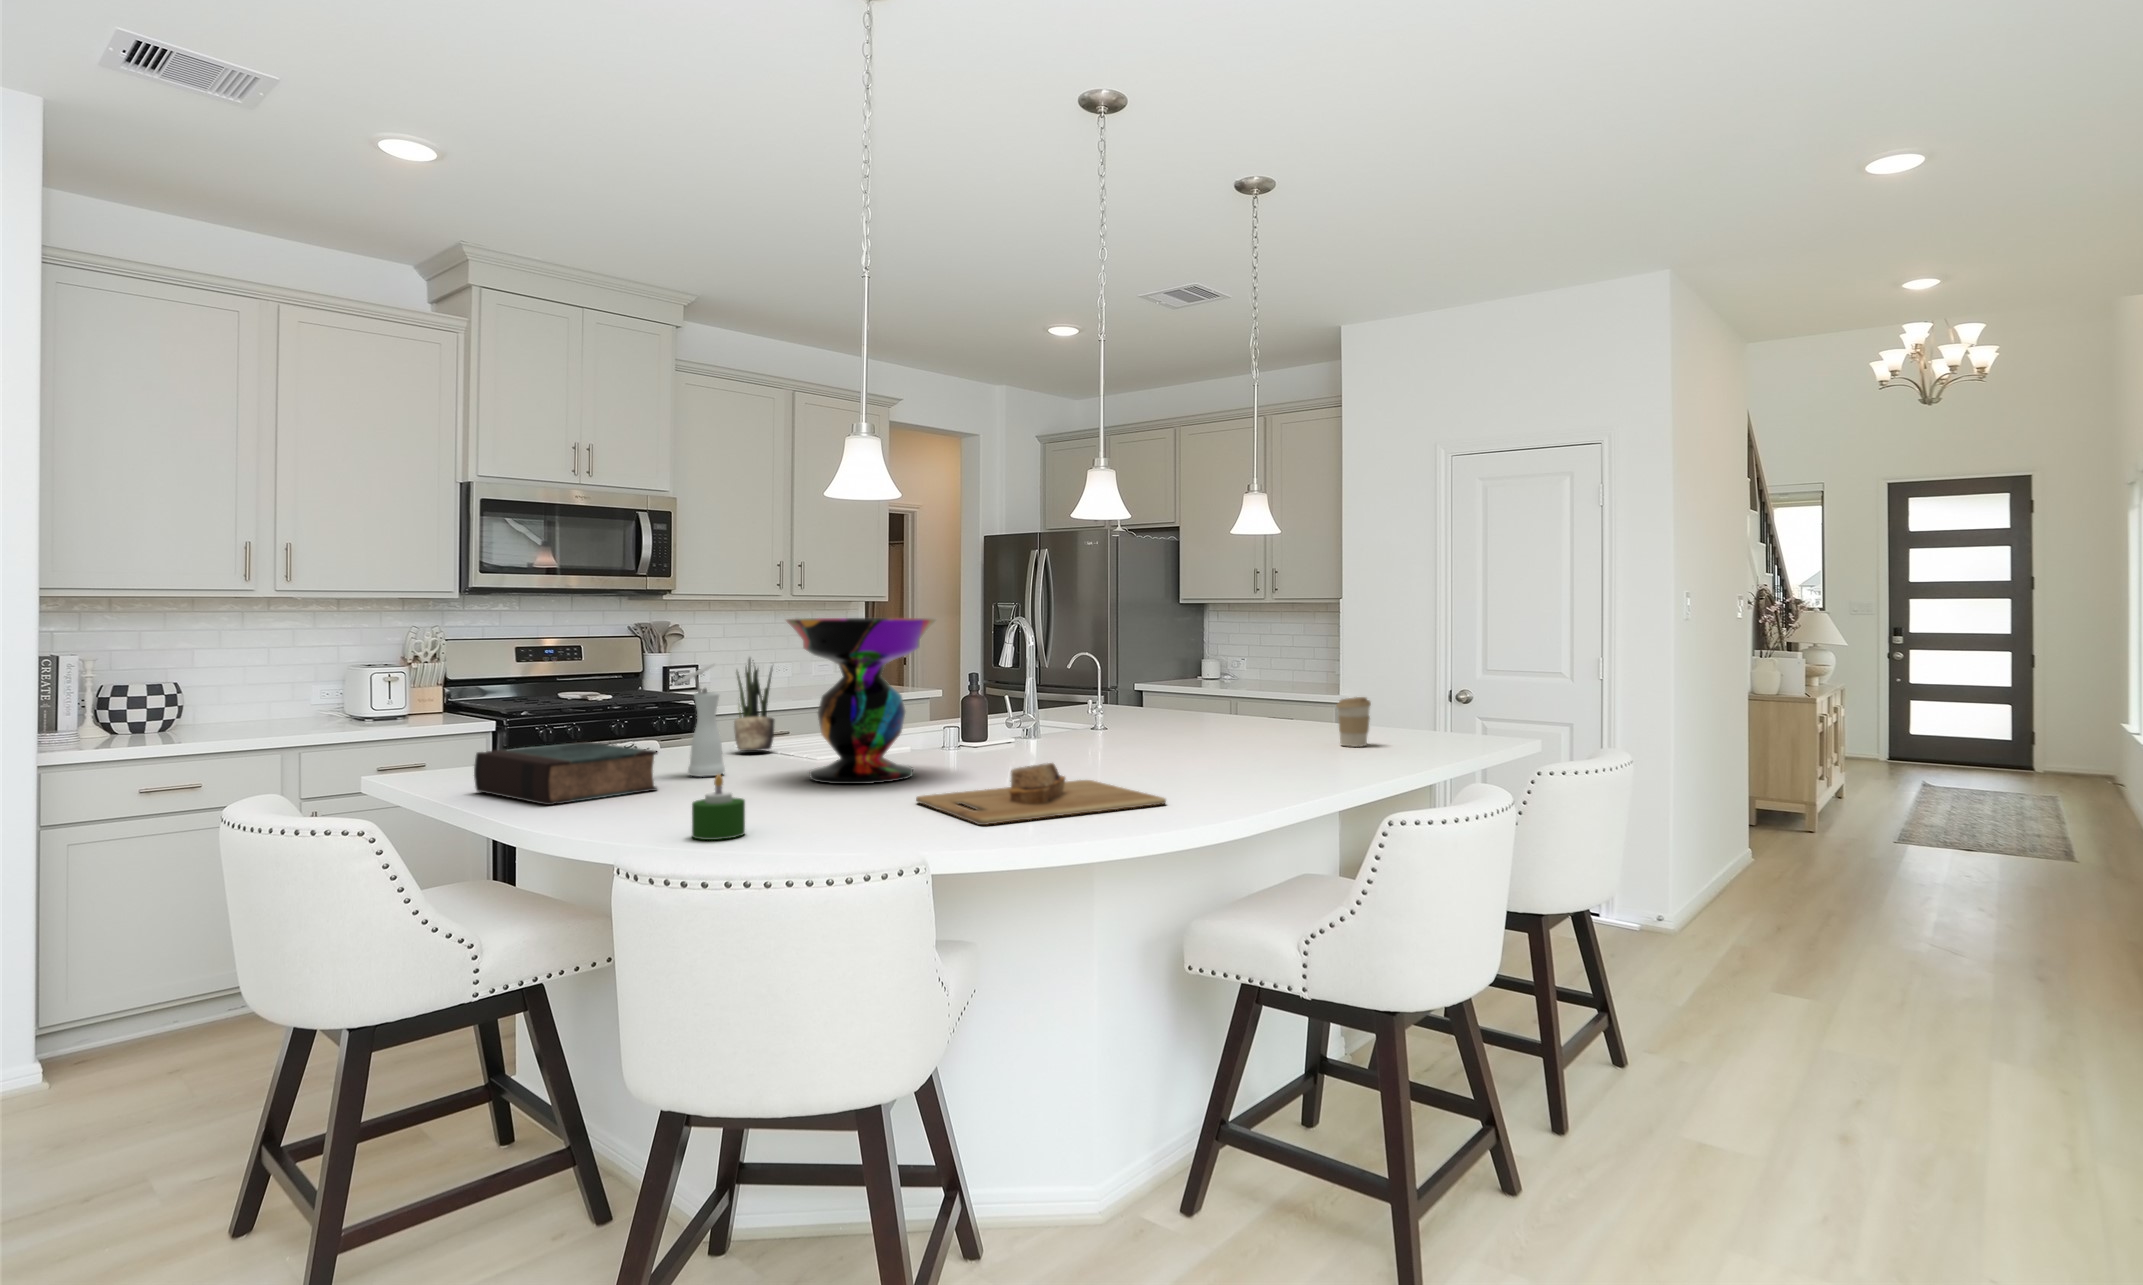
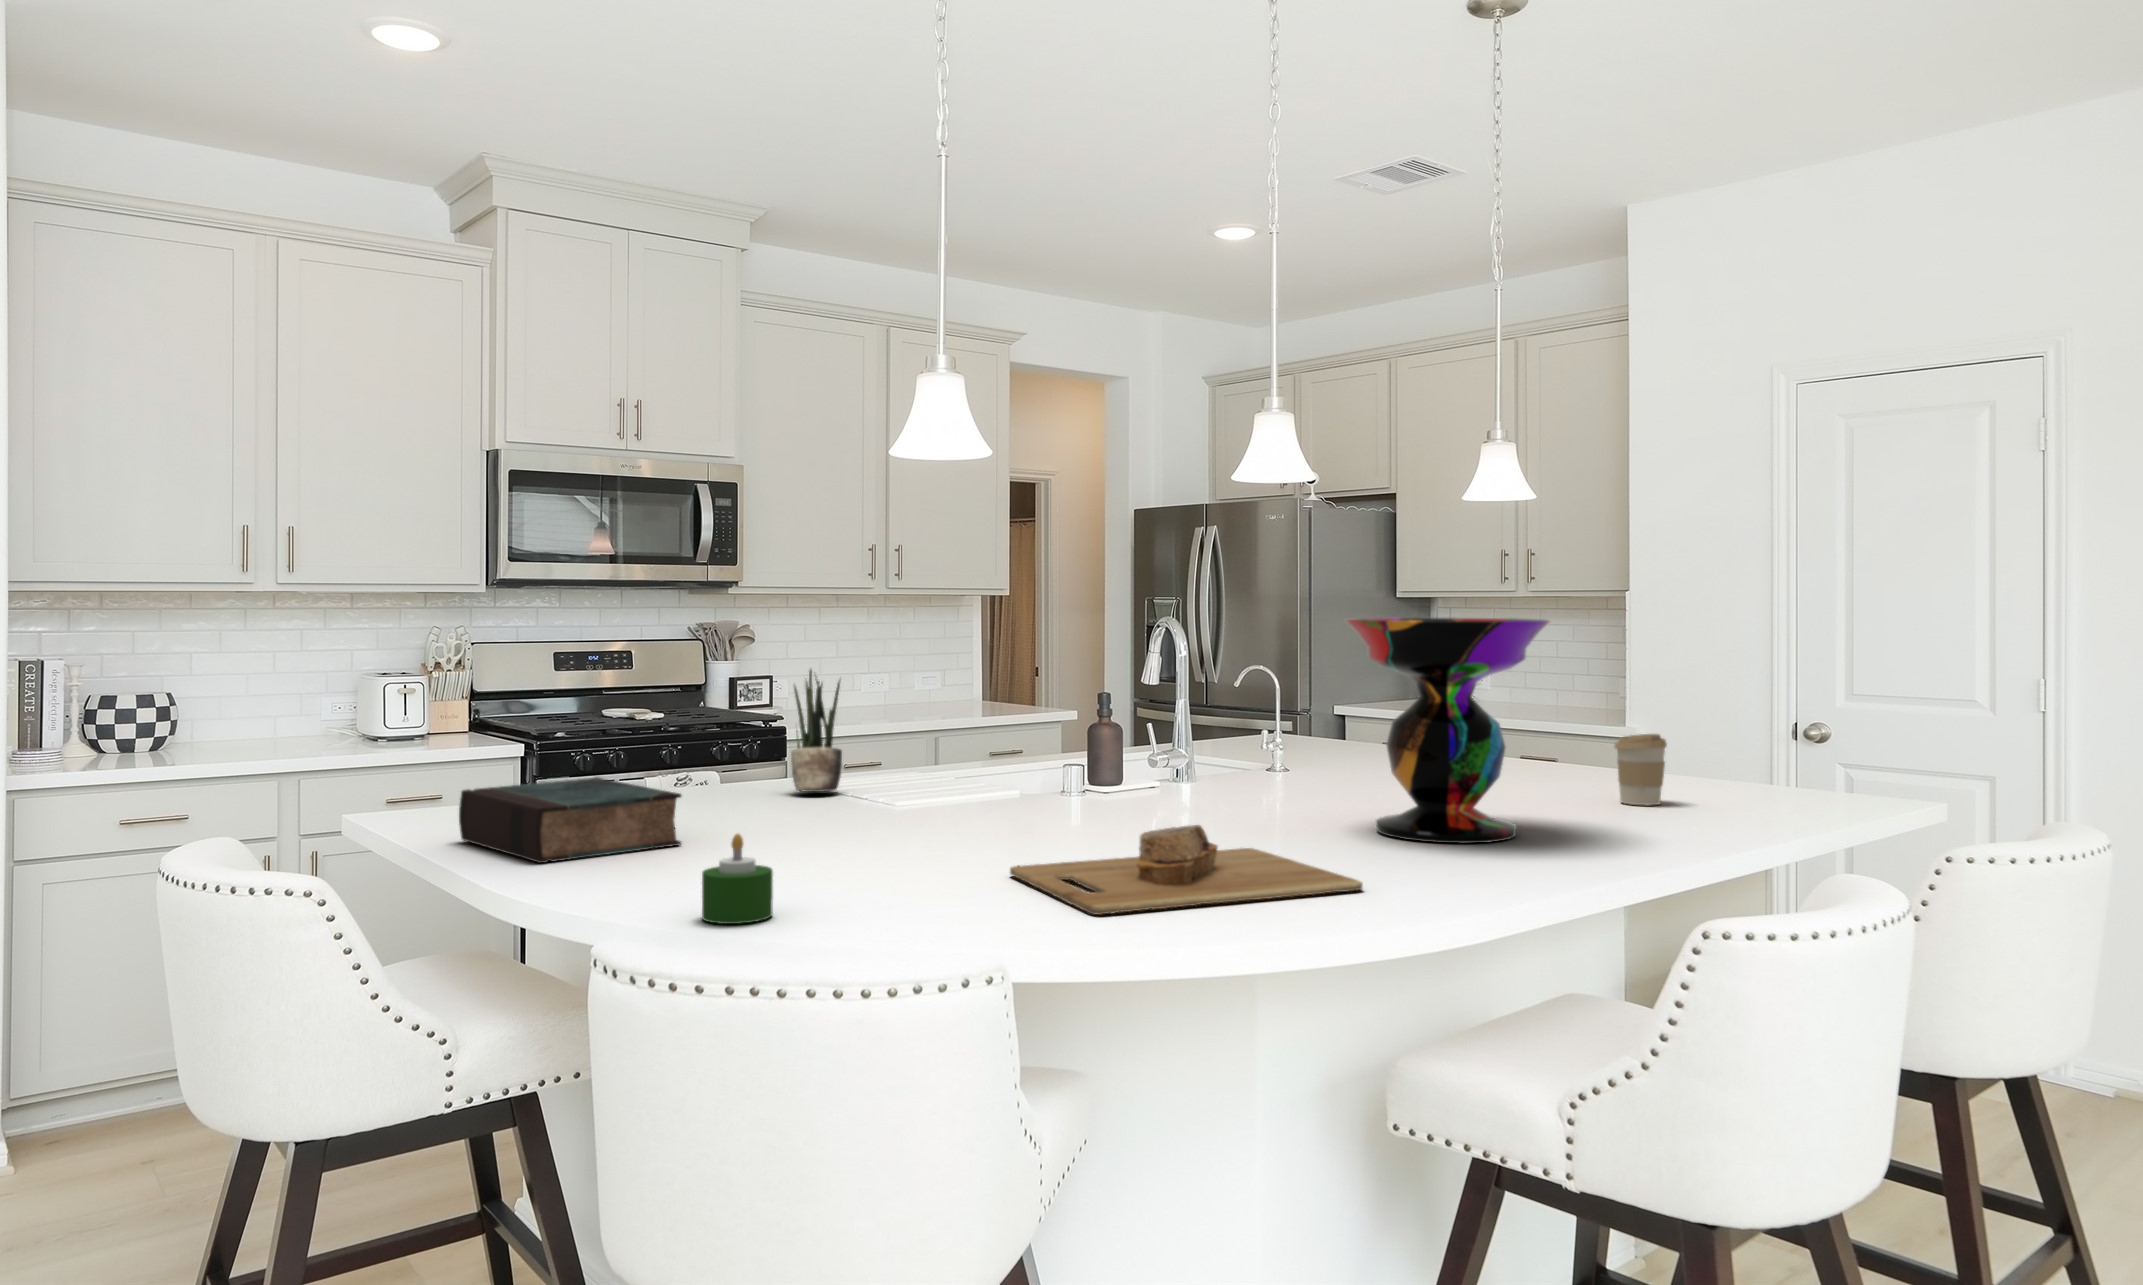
decorative bowl: present [786,618,936,784] -> present [1345,617,1550,843]
vase: present [675,664,725,777] -> none [706,677,771,827]

